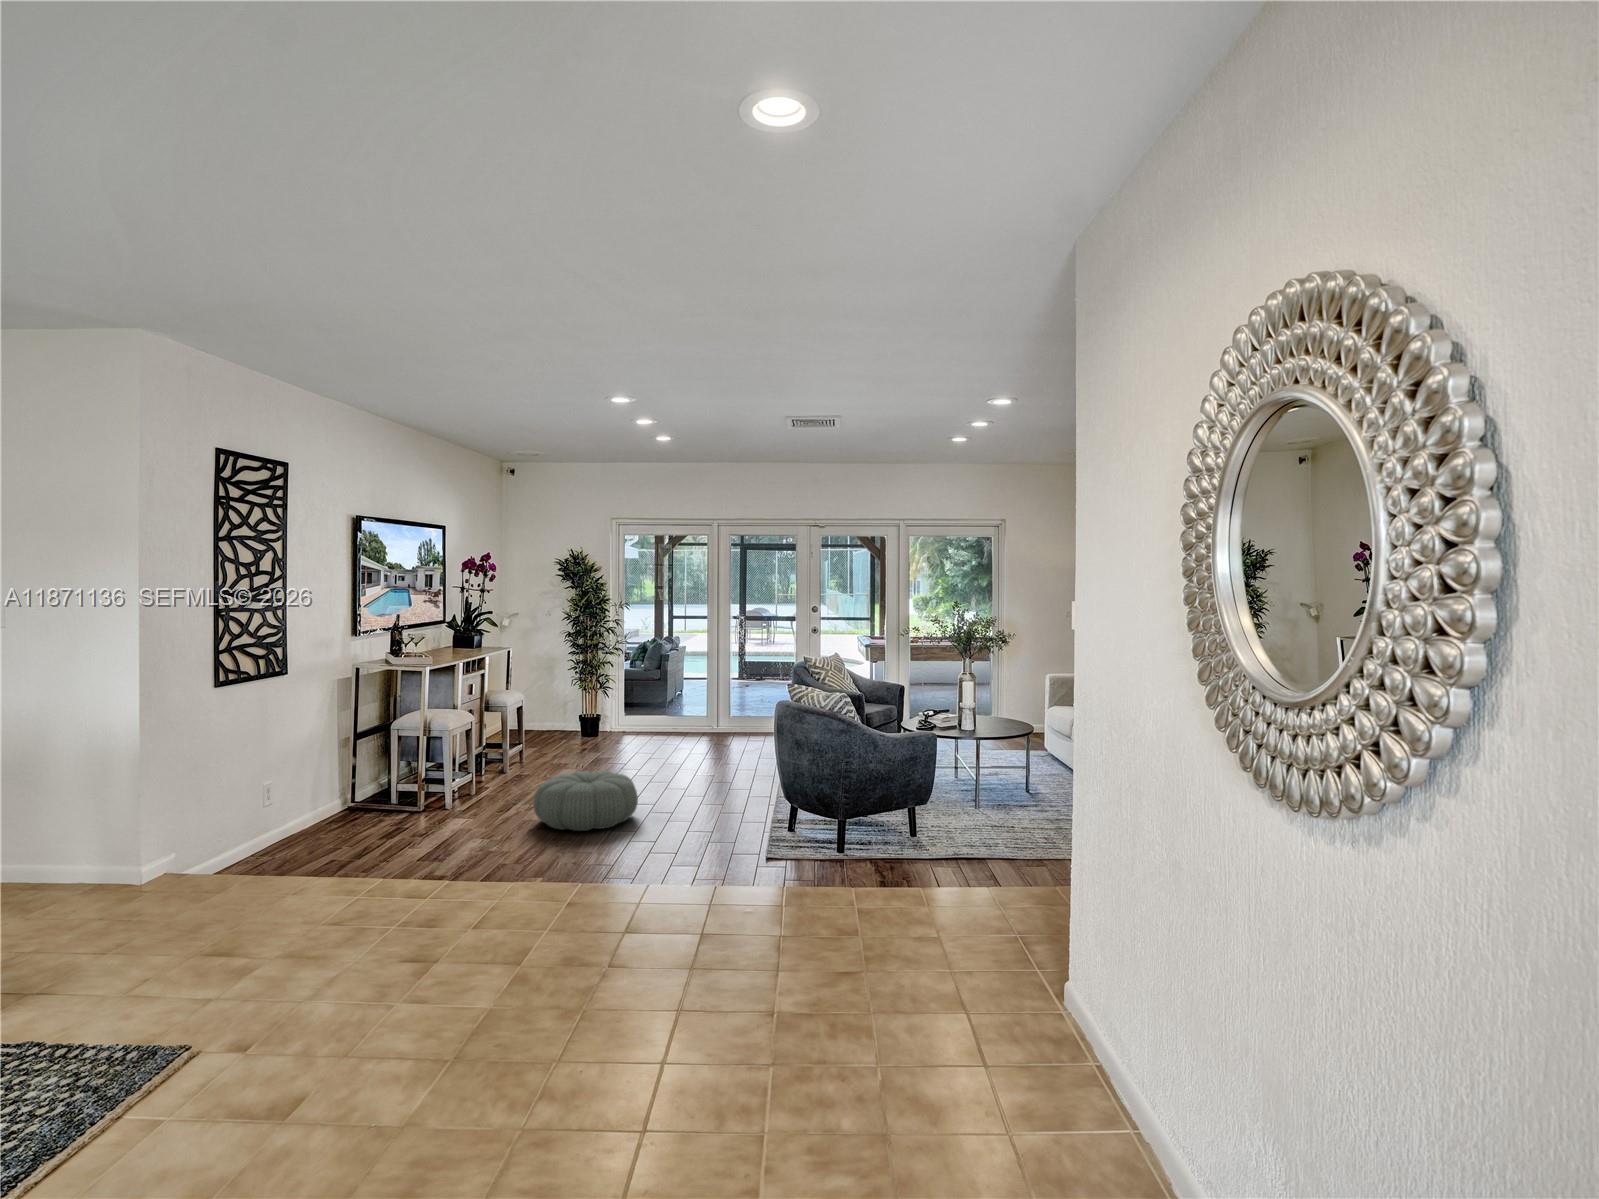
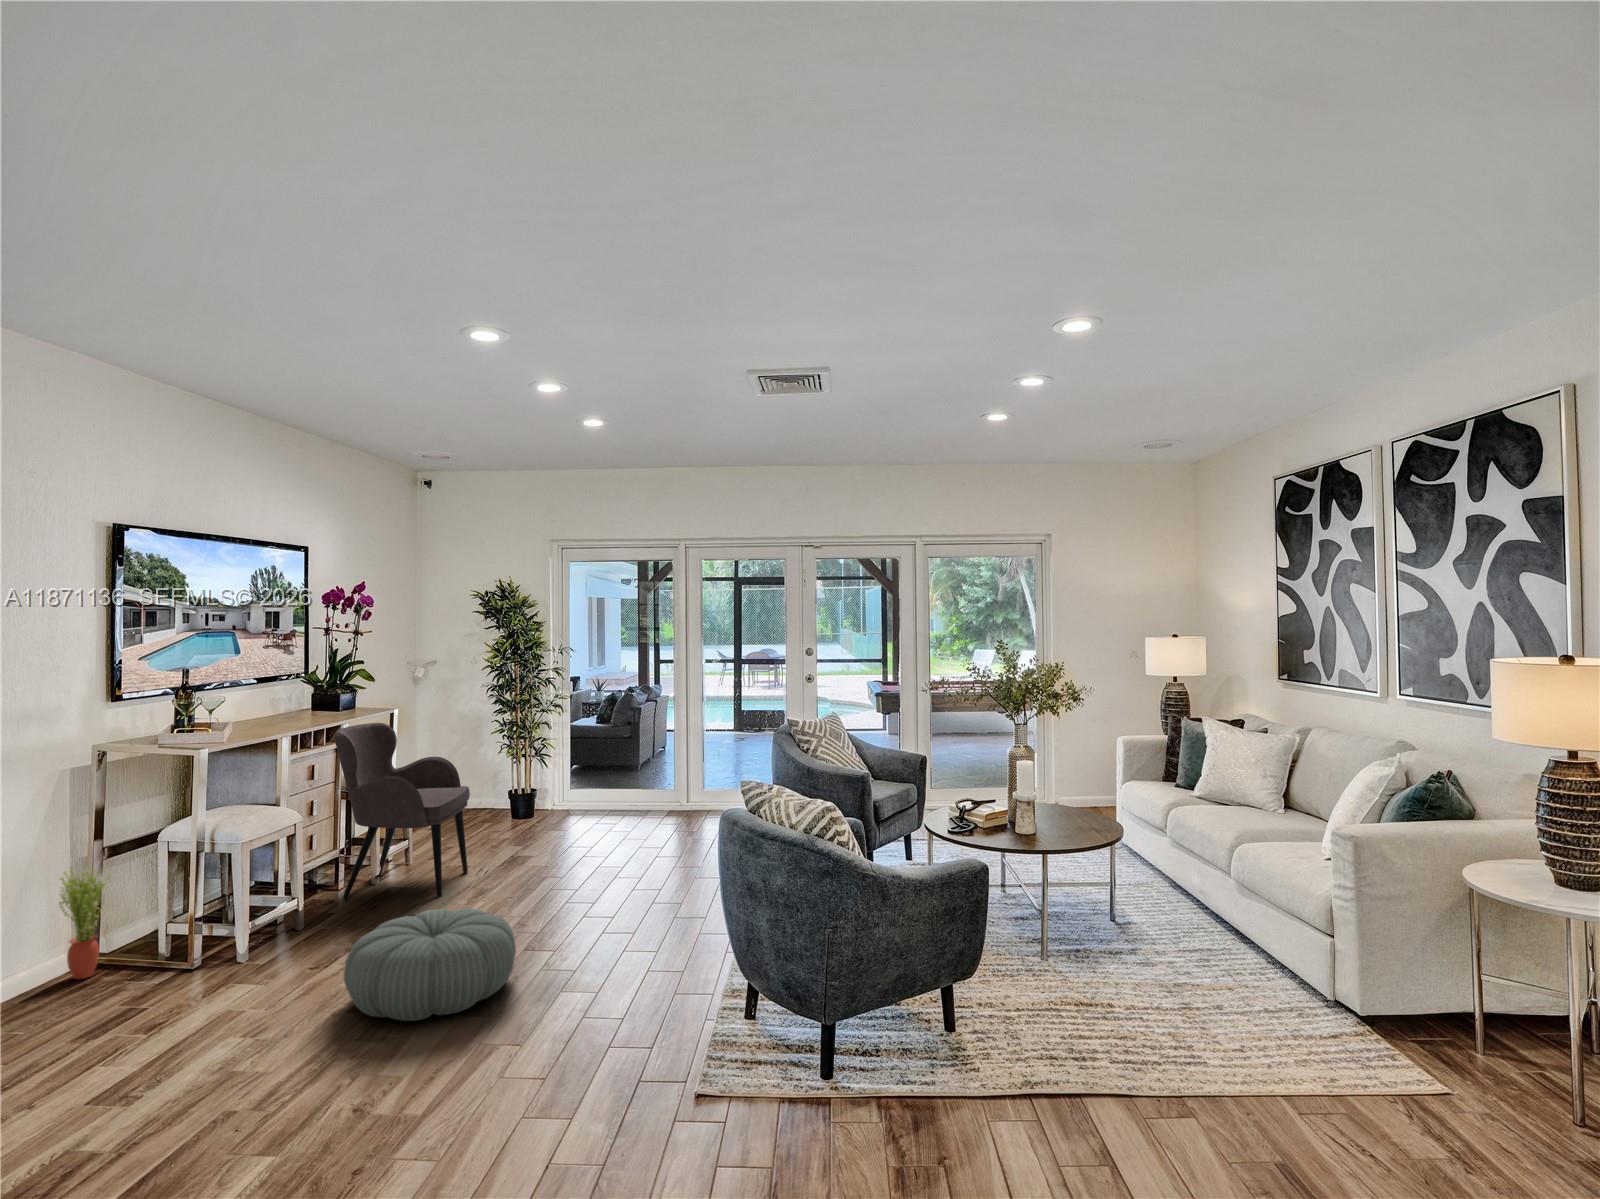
armchair: none [481,656,571,779] -> present [334,723,470,900]
potted plant: none [336,741,365,814] -> present [59,866,112,979]

